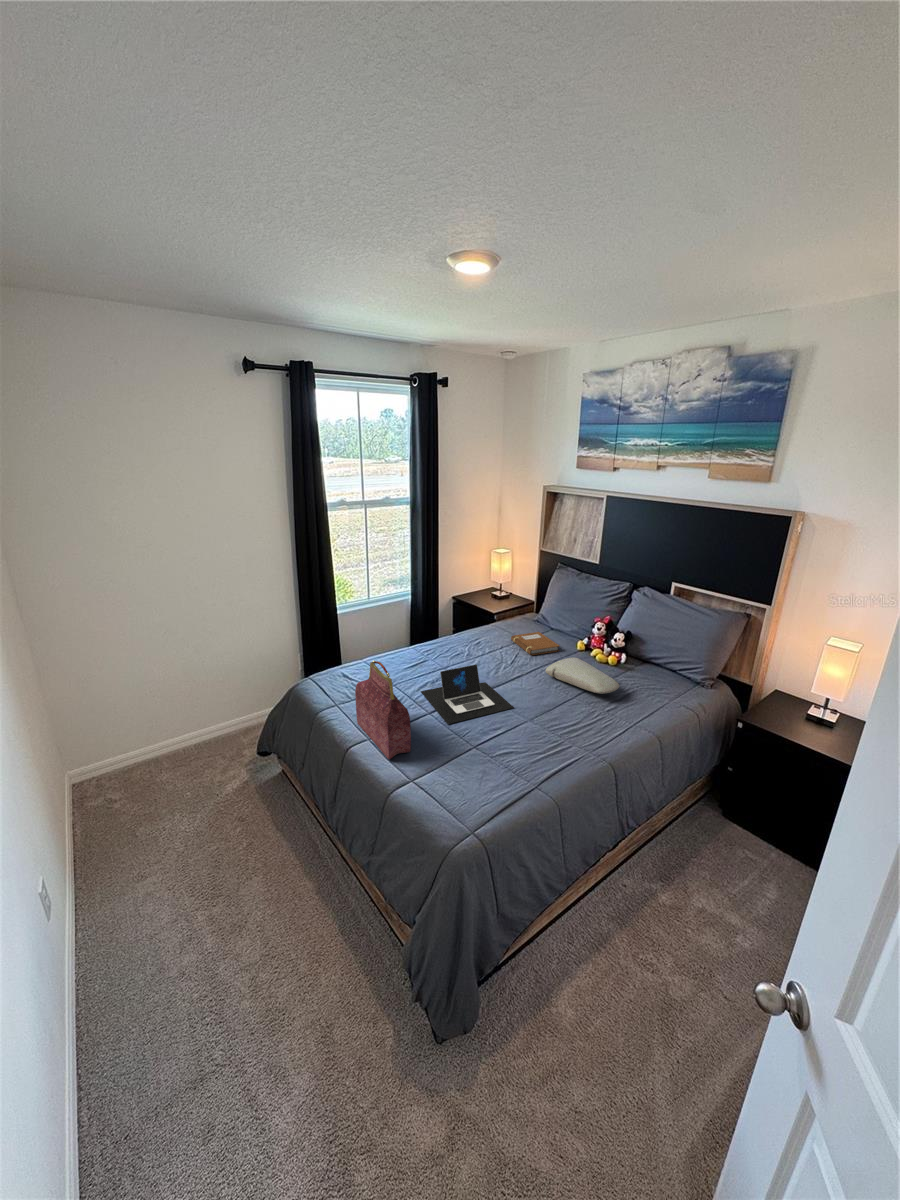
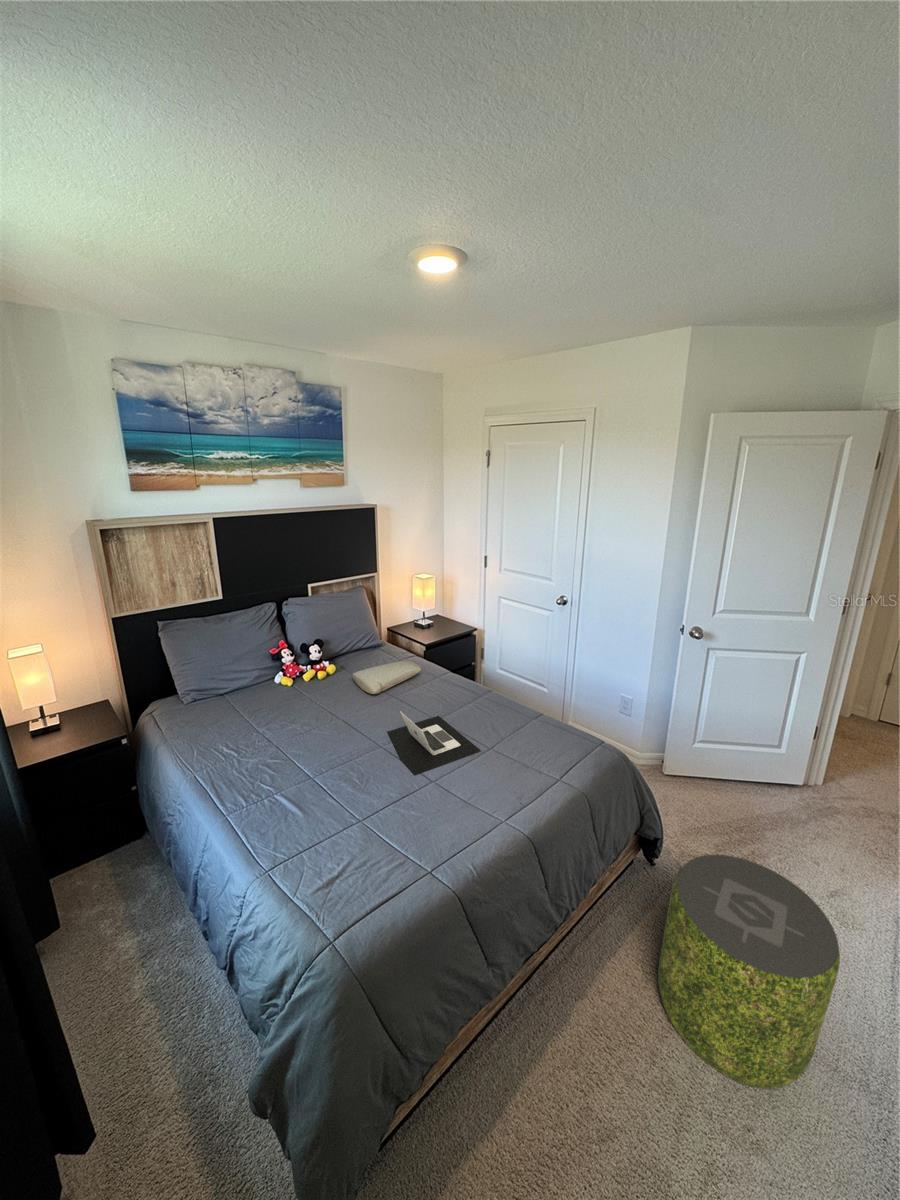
notebook: present [511,632,559,655] -> none [265,682,322,714]
handbag: present [355,661,411,759] -> none [483,706,561,816]
pouf: none [129,832,296,1056] -> present [658,855,840,1089]

